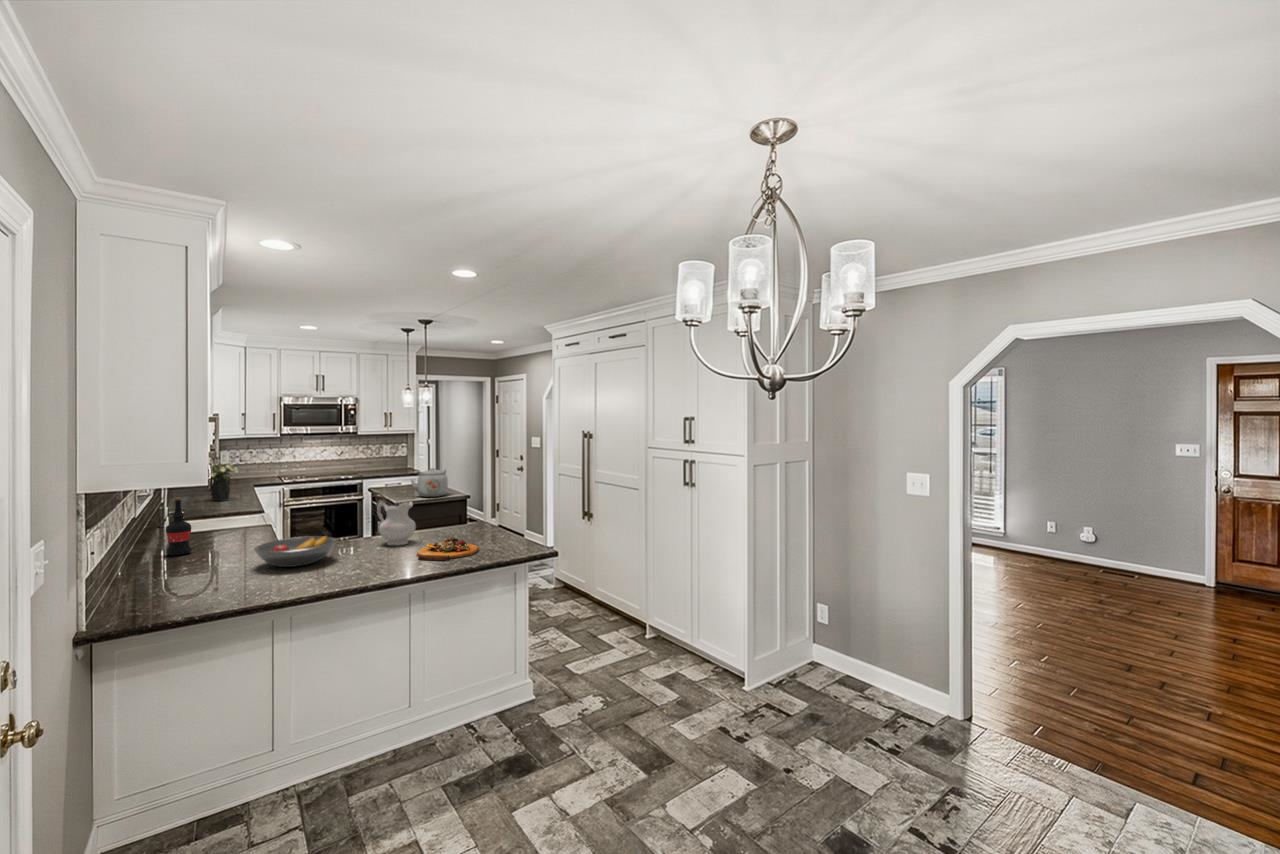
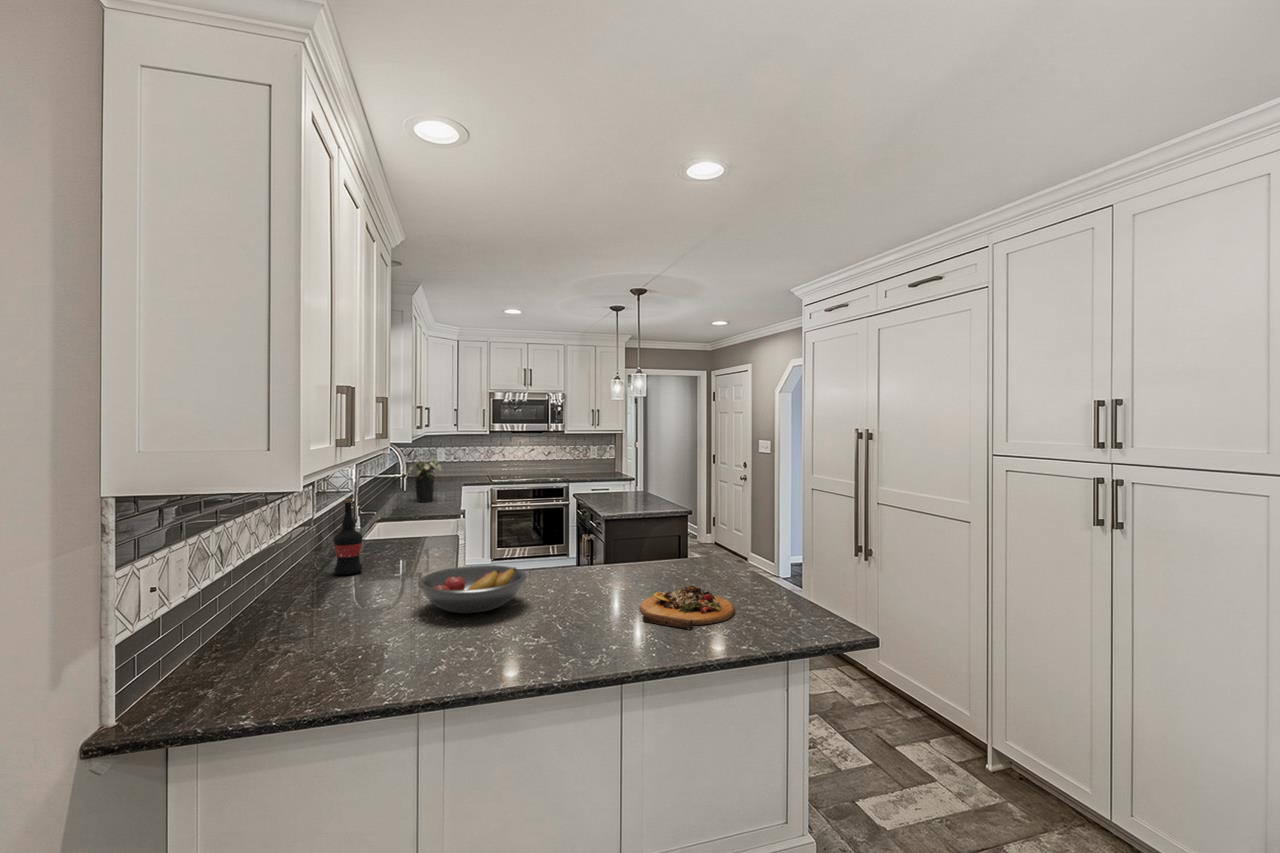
kettle: present [411,468,448,497] -> none [621,474,666,511]
ceramic pitcher: present [377,500,416,545] -> none [583,517,635,587]

